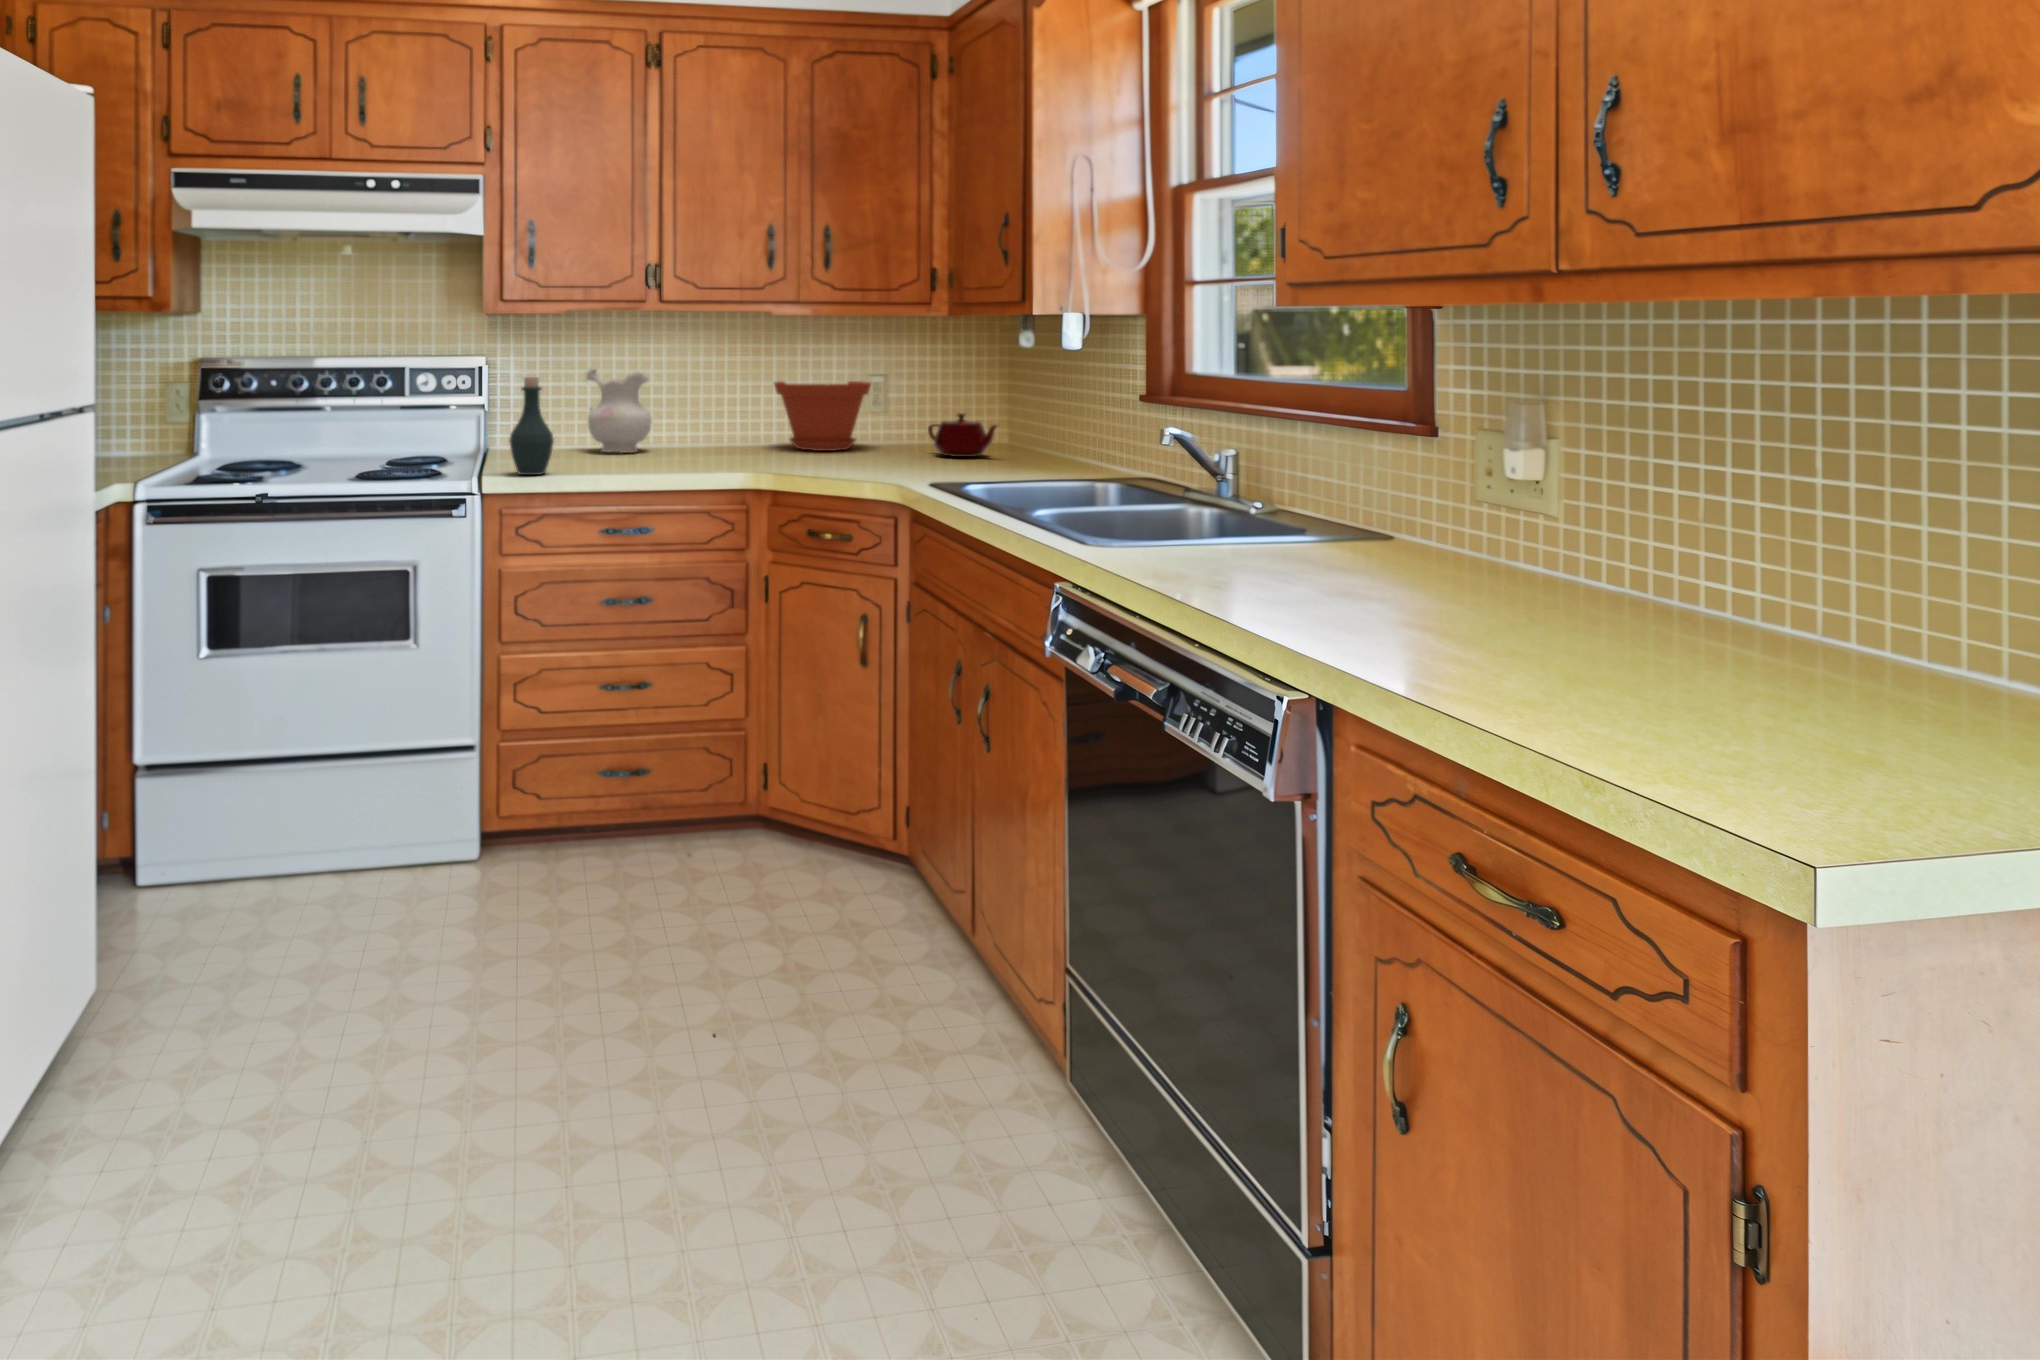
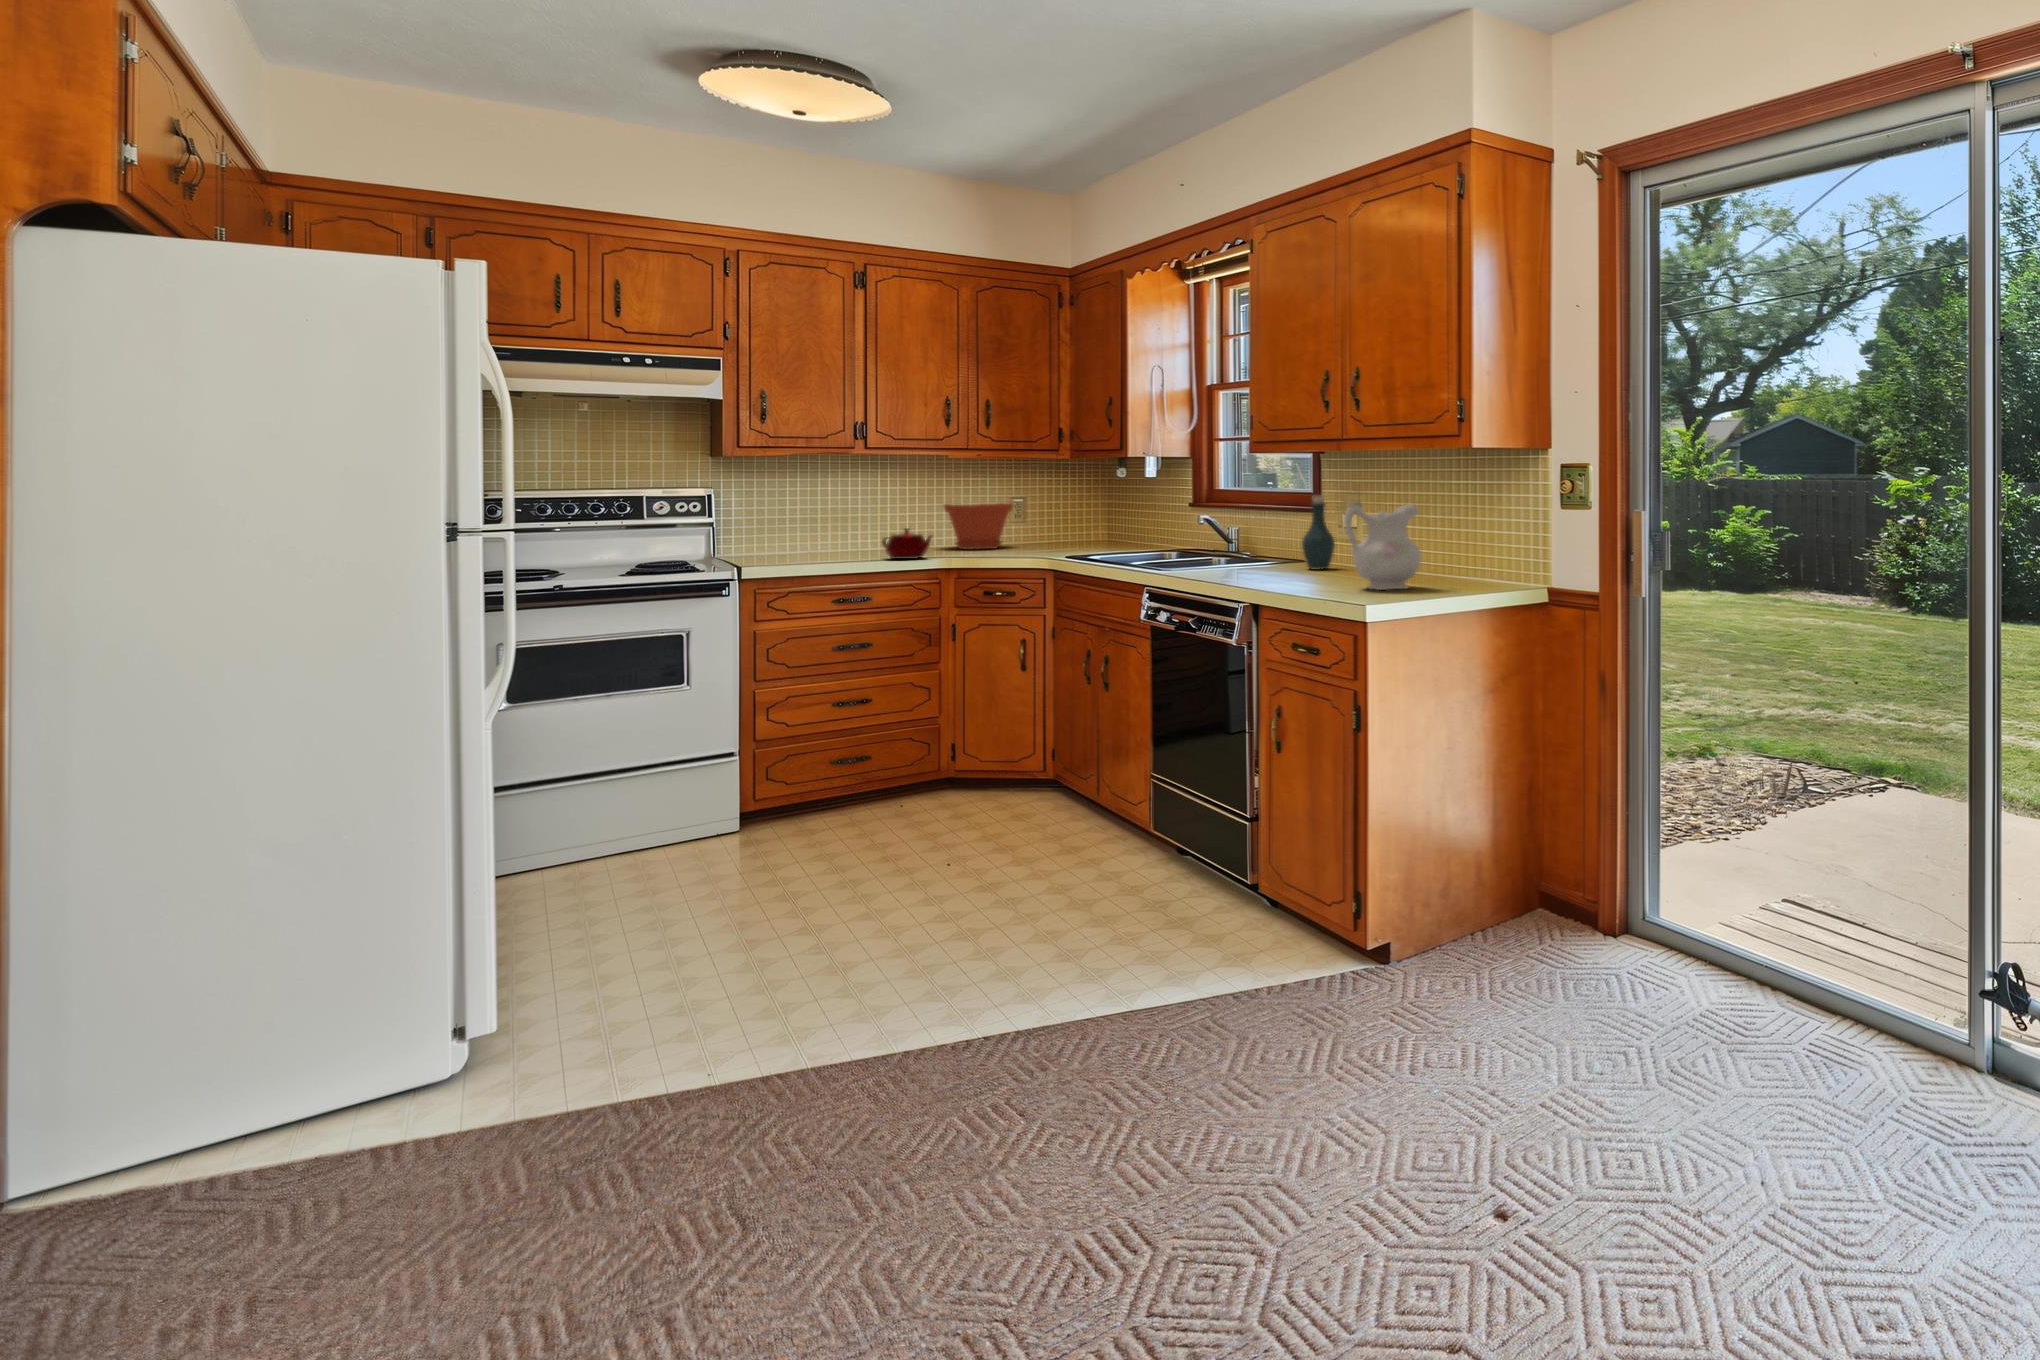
ceramic pitcher: present [586,370,652,453] -> present [1344,502,1421,590]
bottle: present [509,377,554,475] -> present [1302,496,1335,569]
teapot: present [928,413,997,457] -> present [882,528,932,559]

